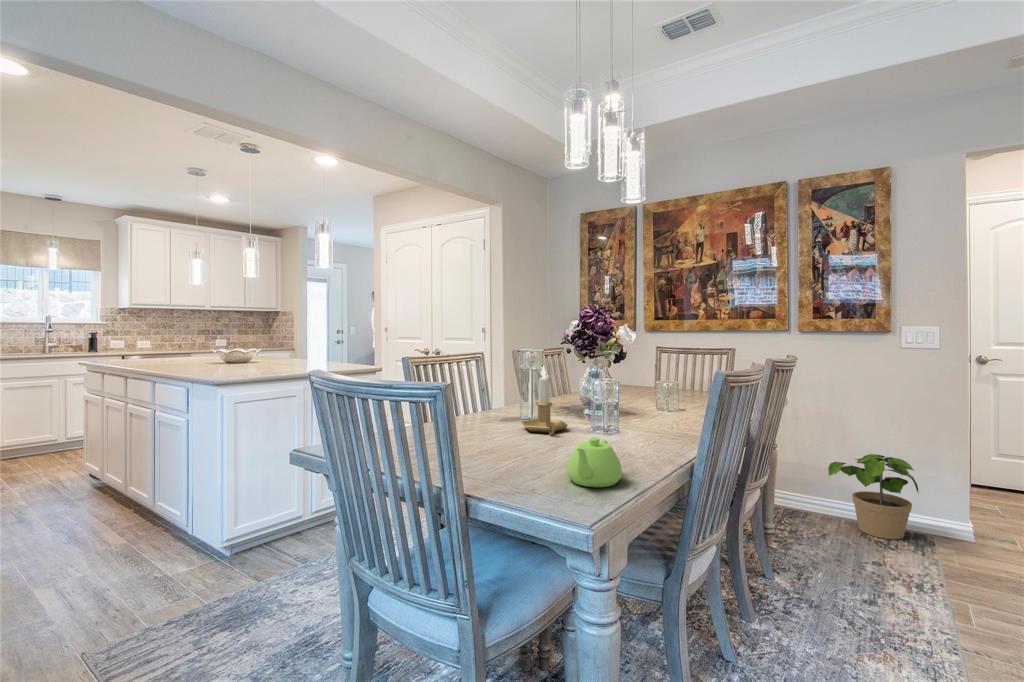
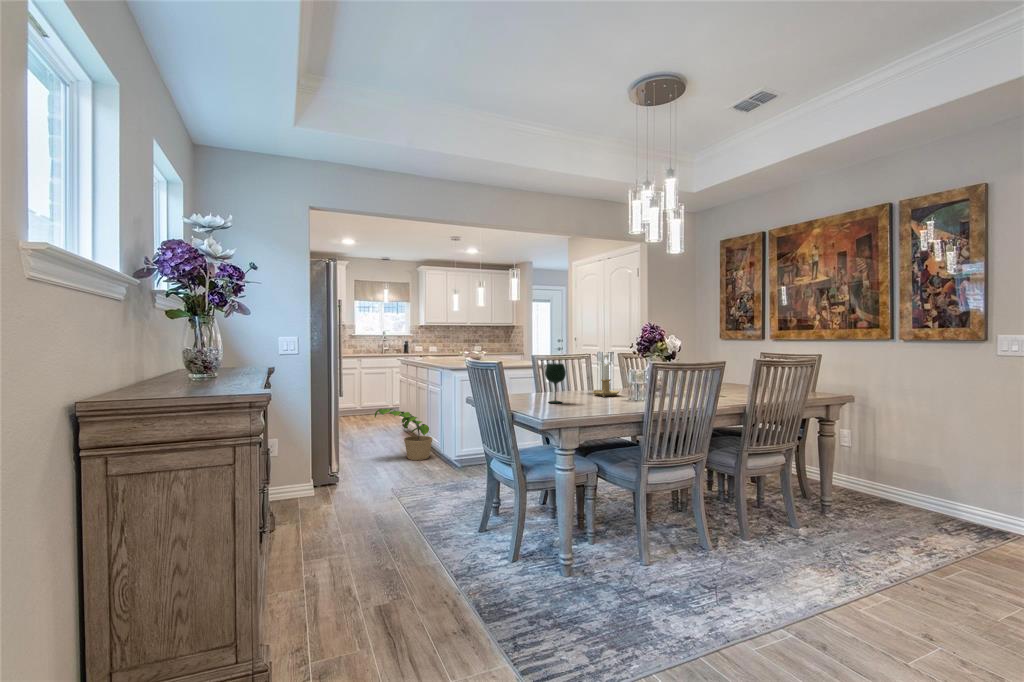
wine glass: none [489,387,530,469] -> present [545,363,566,403]
teapot: present [567,438,622,487] -> none [567,387,597,409]
potted plant: present [828,454,918,539] -> present [375,409,432,460]

